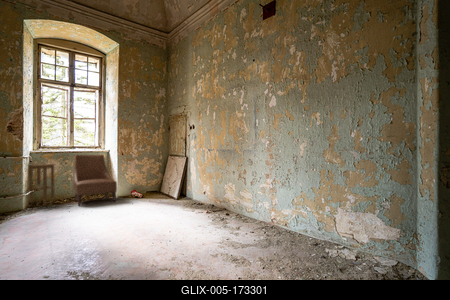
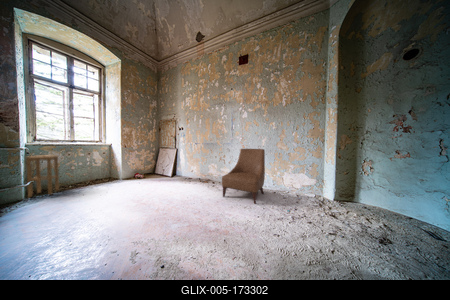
chair: present [73,155,117,206] -> present [222,149,265,204]

